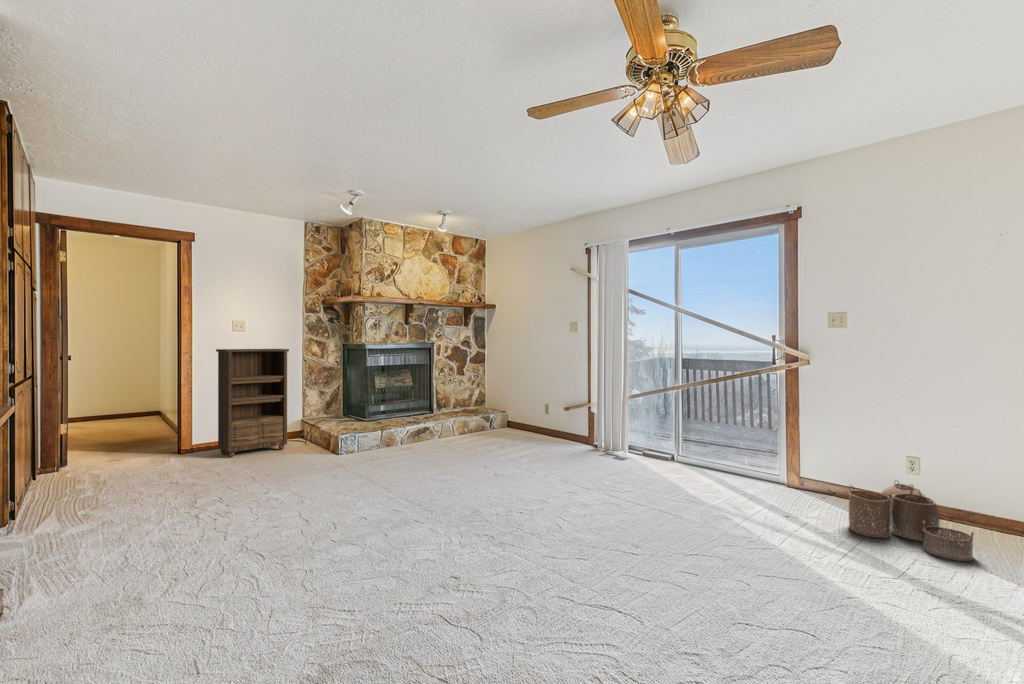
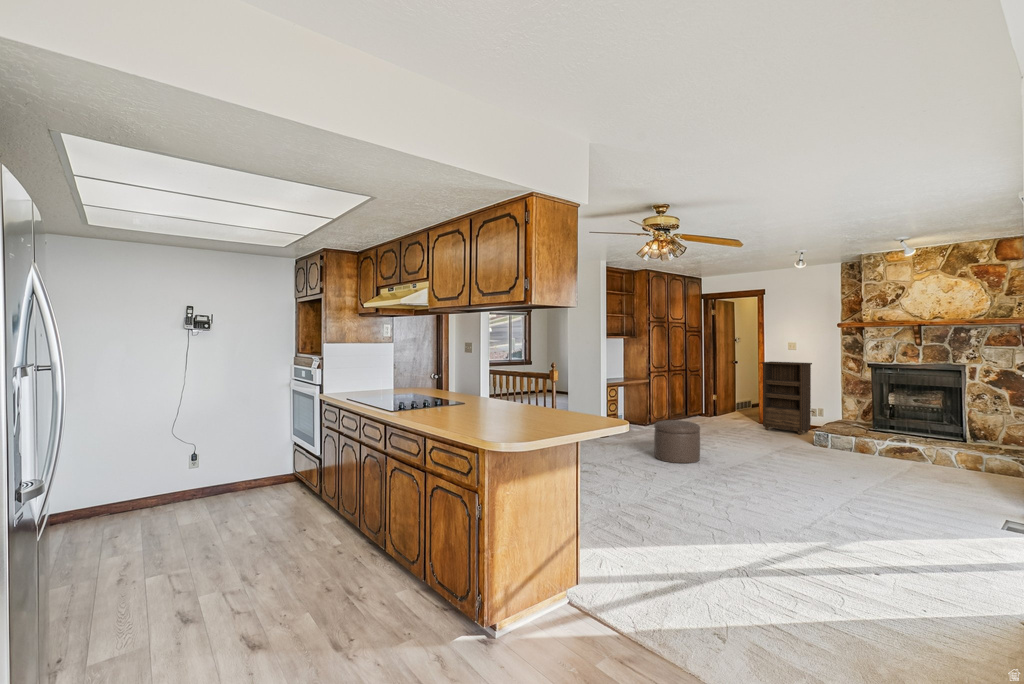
ottoman: none [325,453,414,547] -> present [654,420,700,463]
woven basket: present [849,482,974,561] -> none [748,538,913,635]

